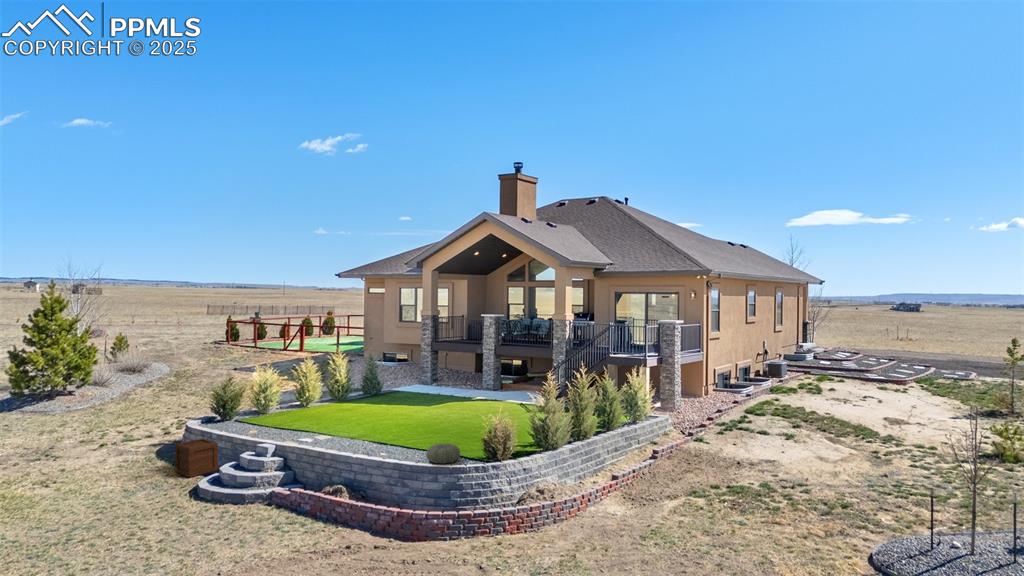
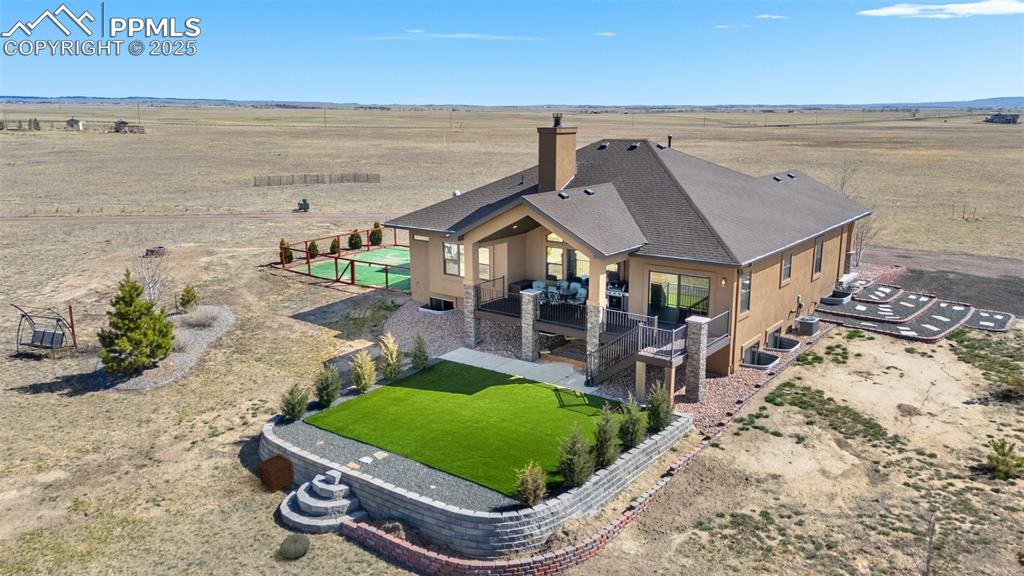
pouf: present [426,443,460,464] -> present [280,534,310,558]

